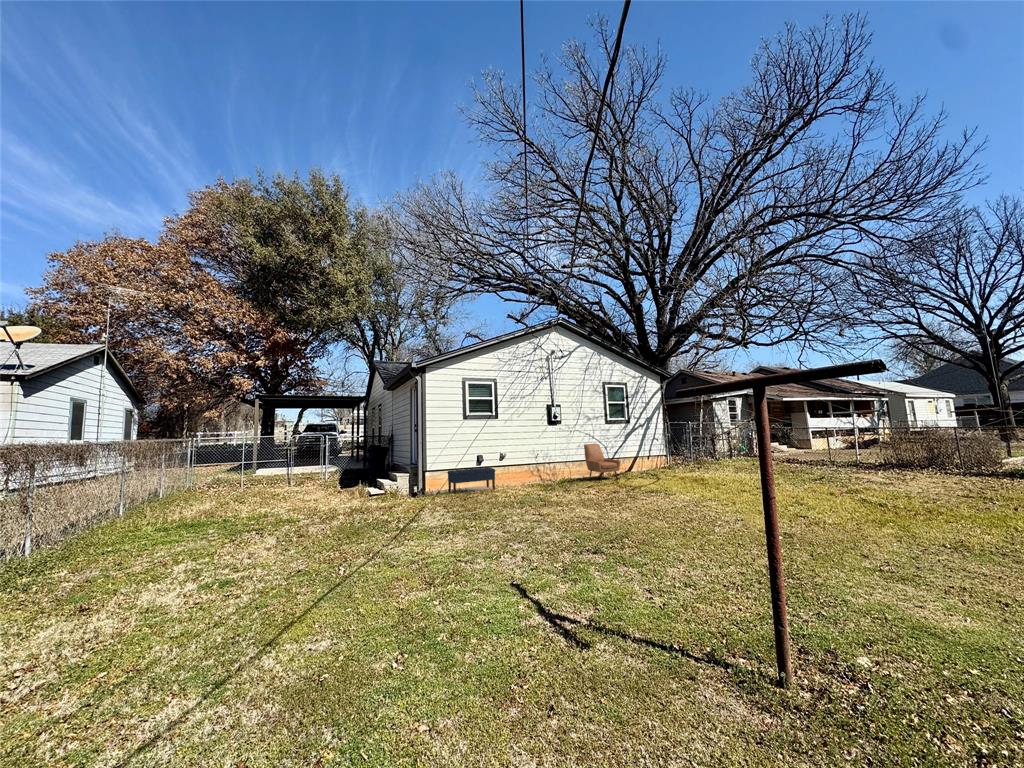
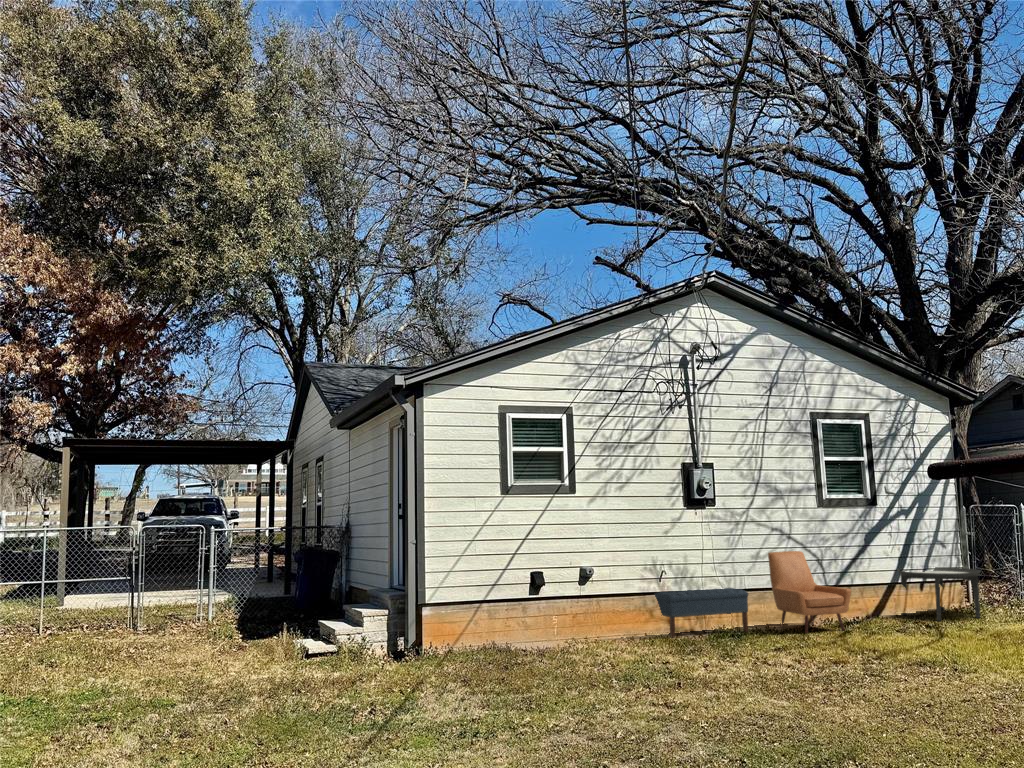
round table: none [639,450,675,474] -> present [897,567,981,621]
bench: present [447,467,495,494] -> present [655,588,748,638]

